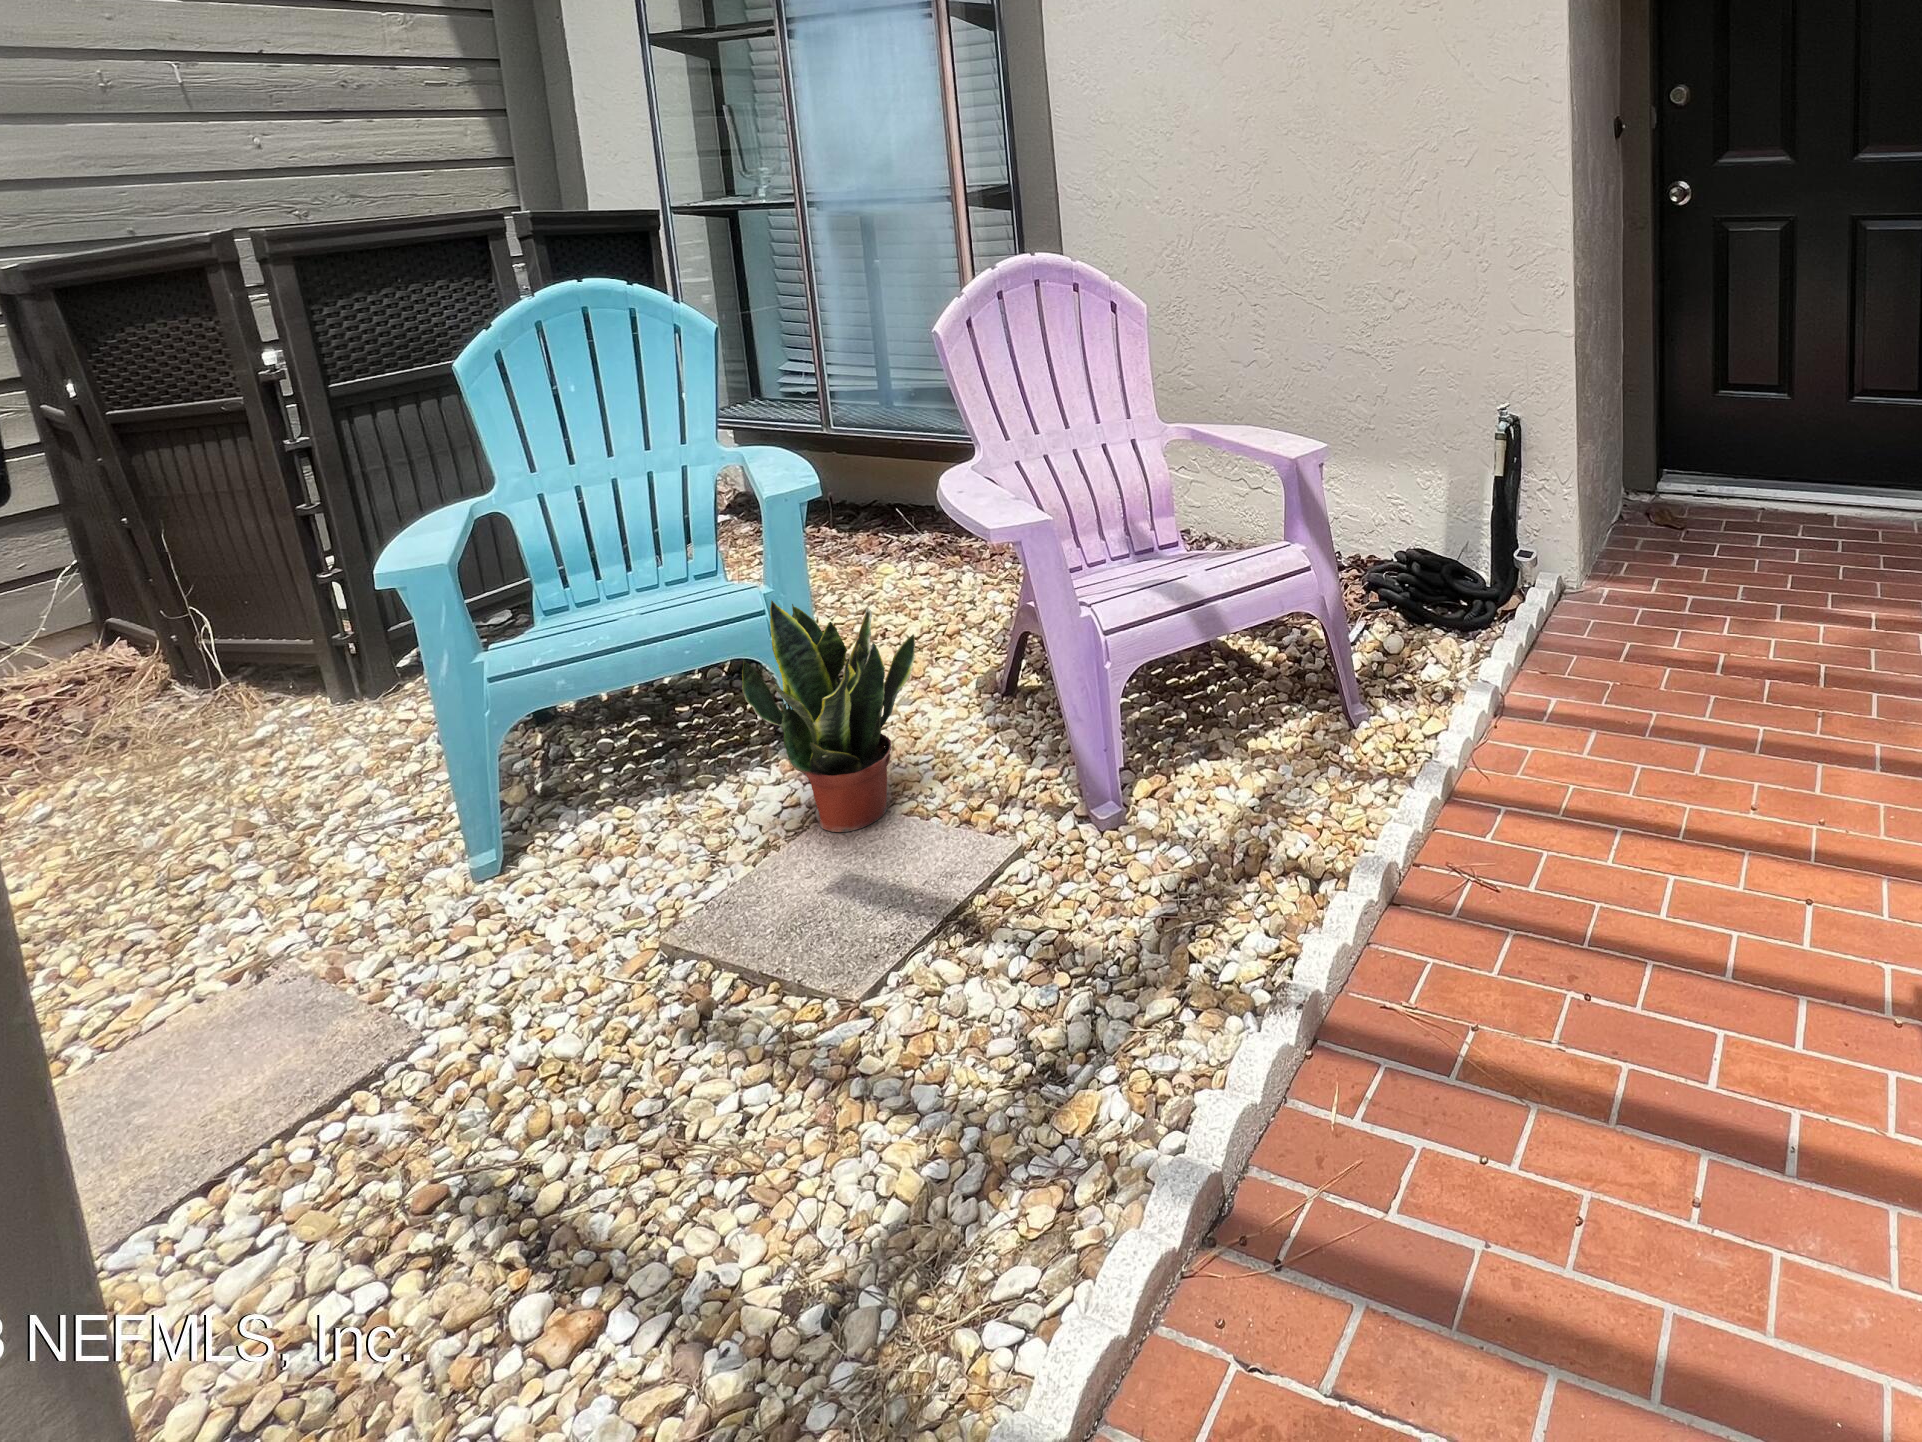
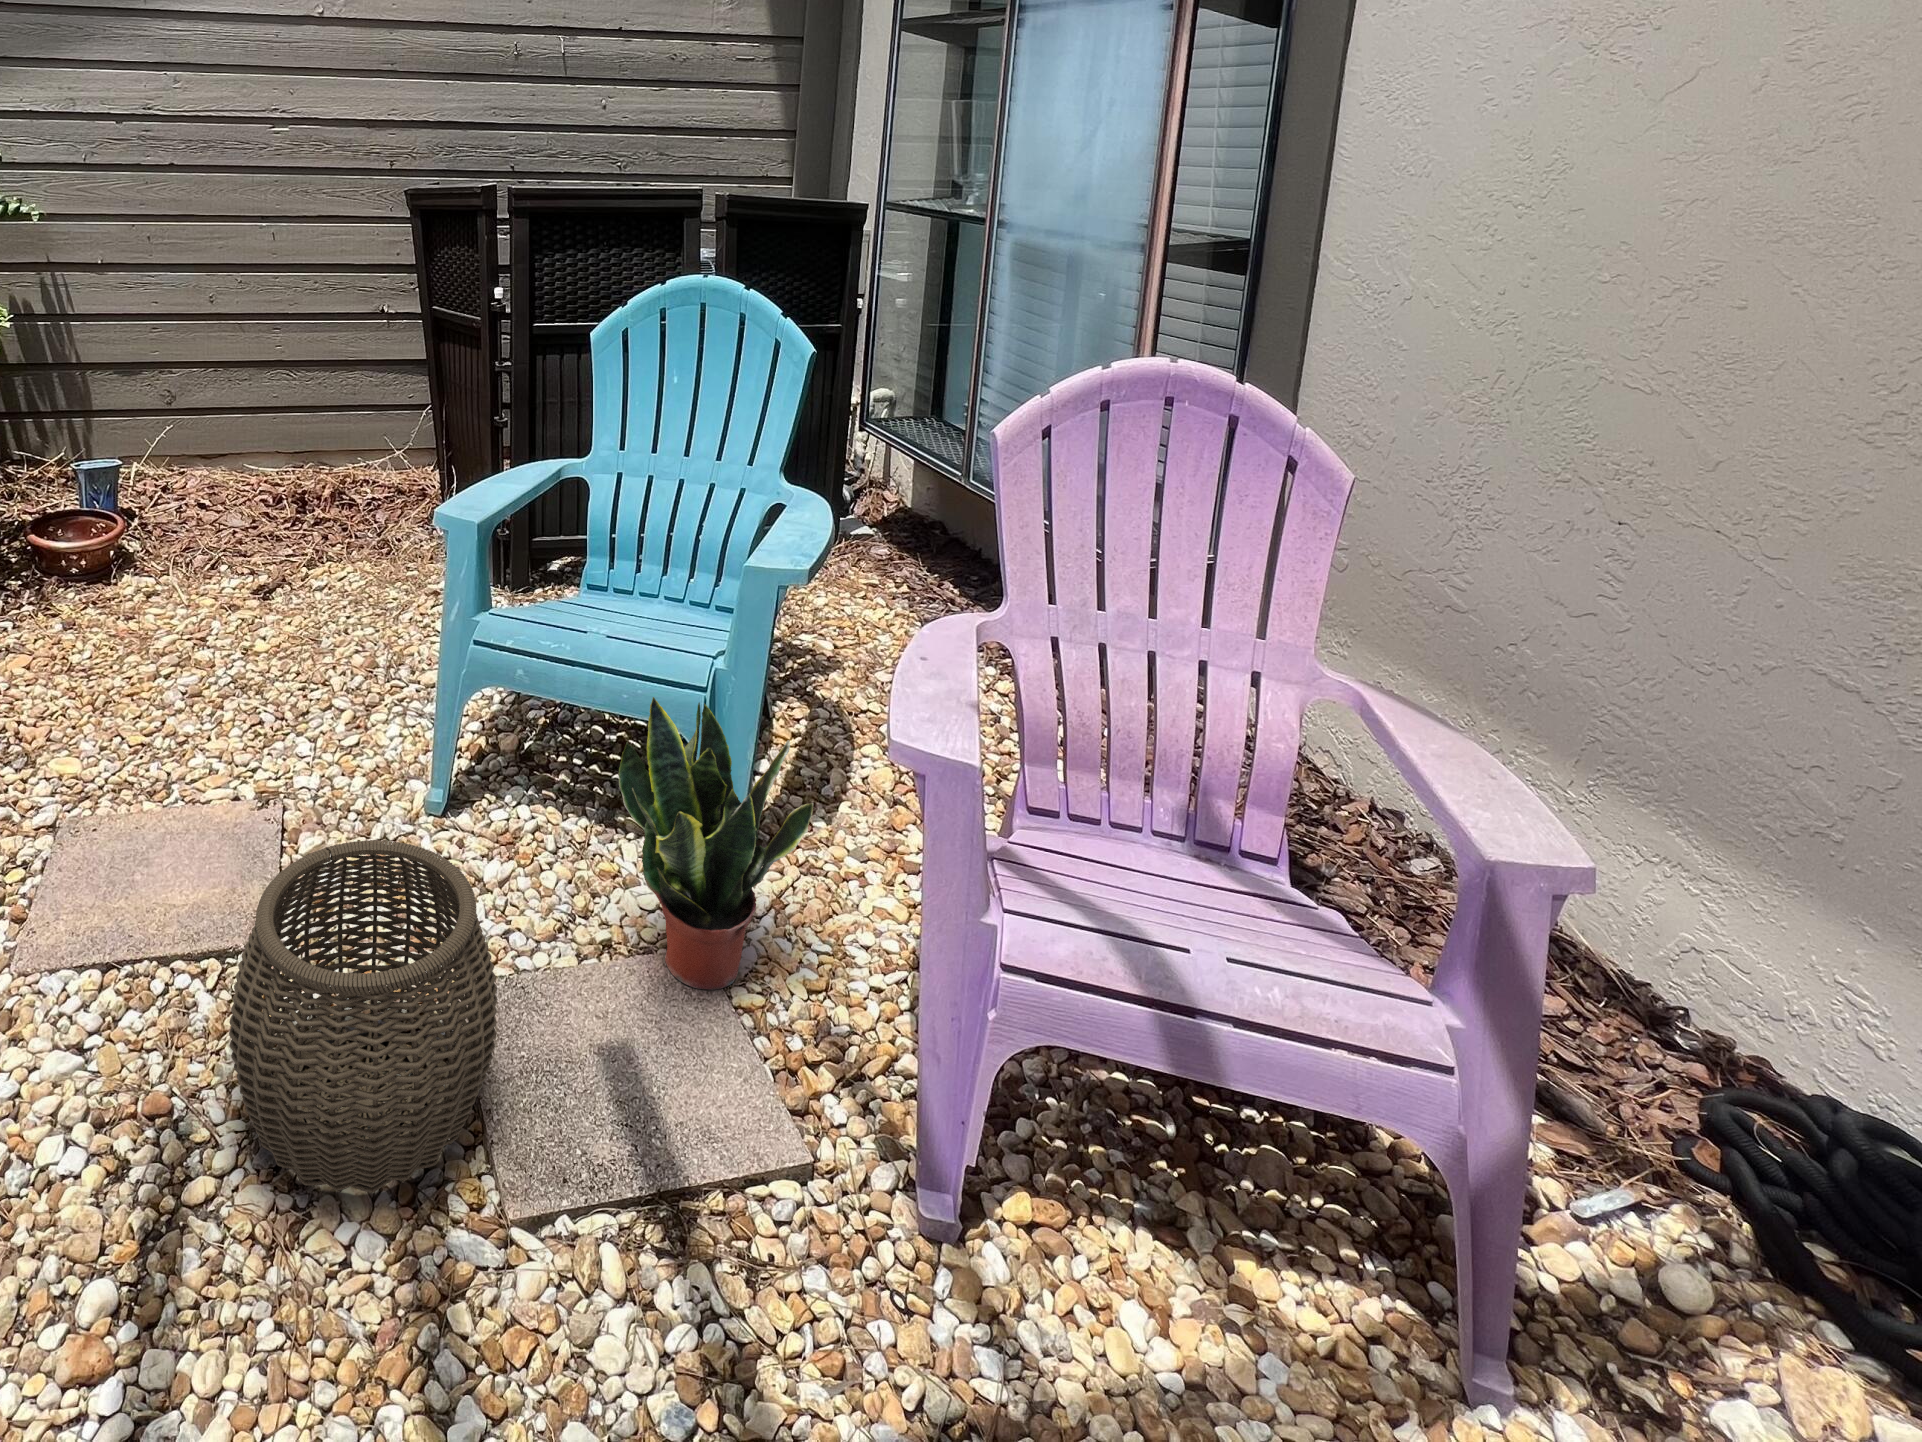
woven basket: none [476,793,782,1133] -> present [229,840,498,1193]

